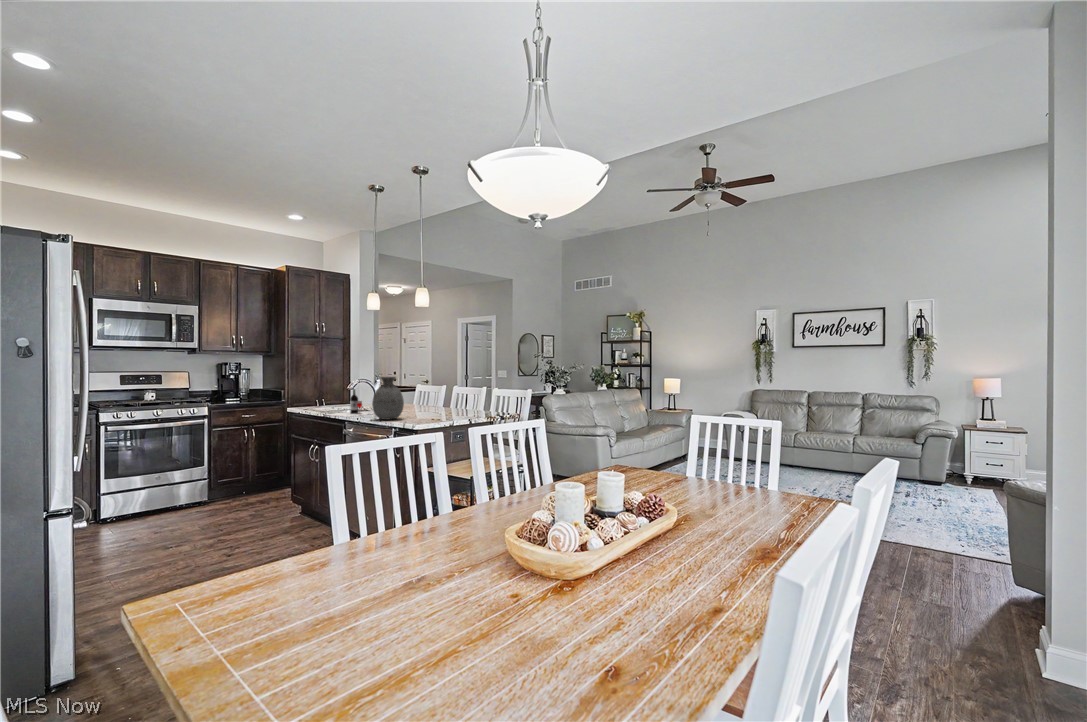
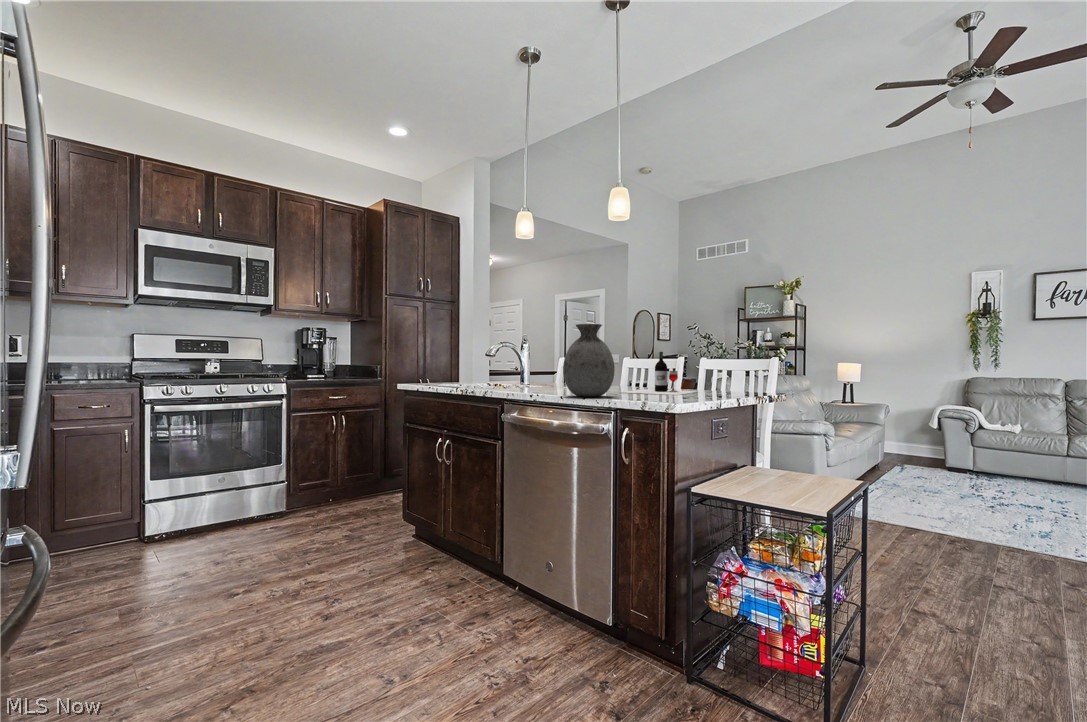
wine bottle: present [328,389,374,417] -> present [620,352,696,395]

